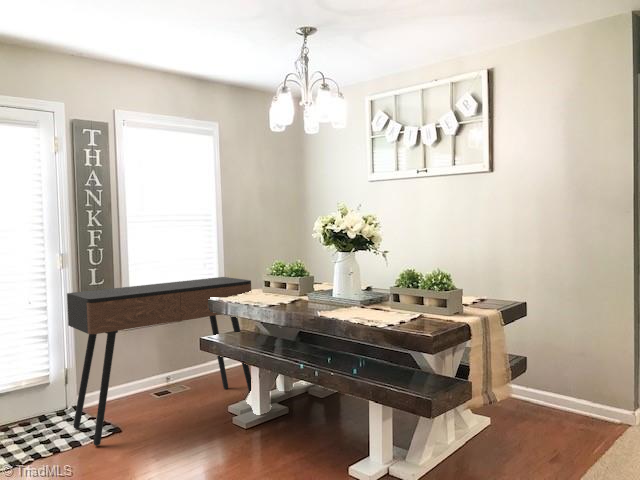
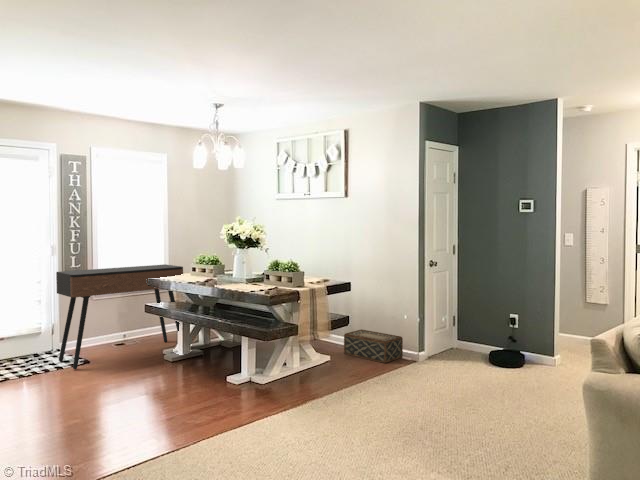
woven basket: none [503,372,602,432] -> present [344,329,403,363]

